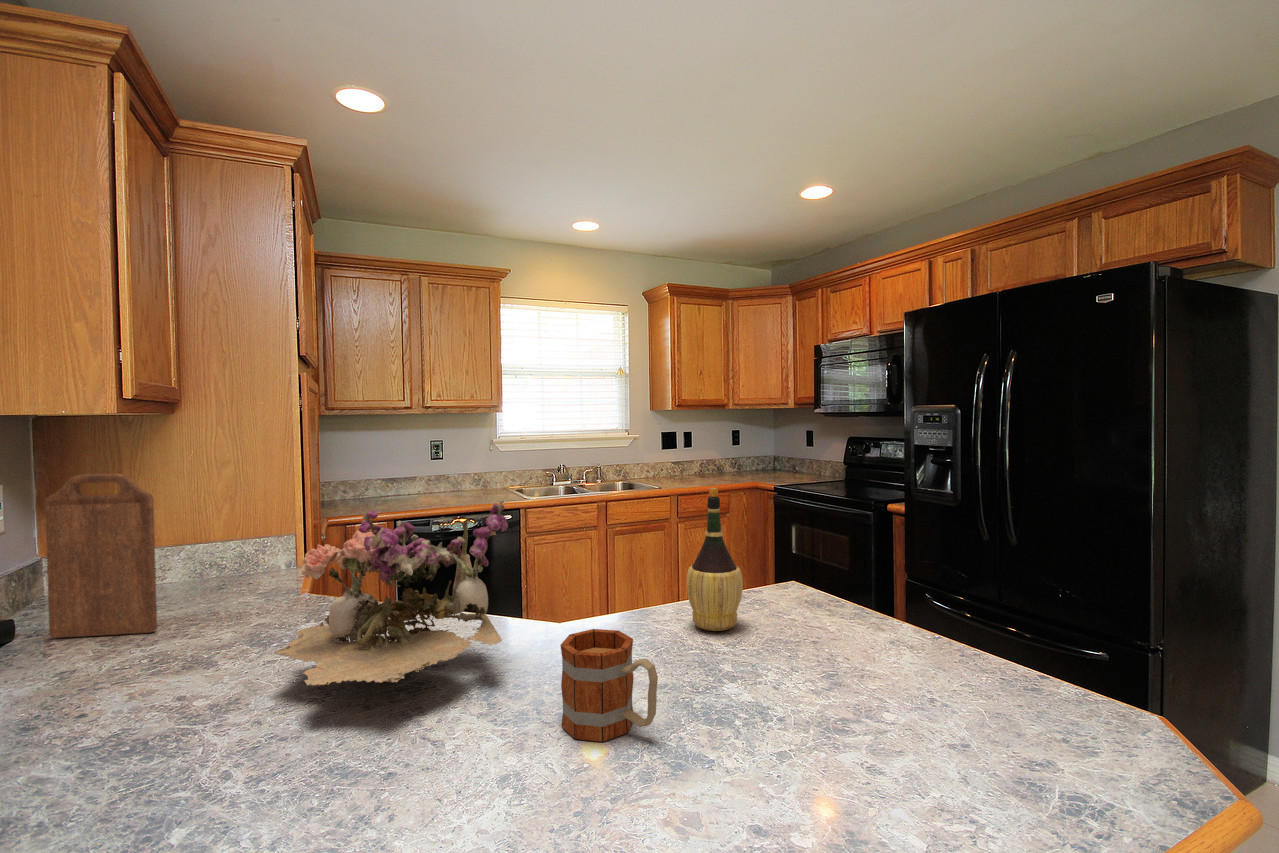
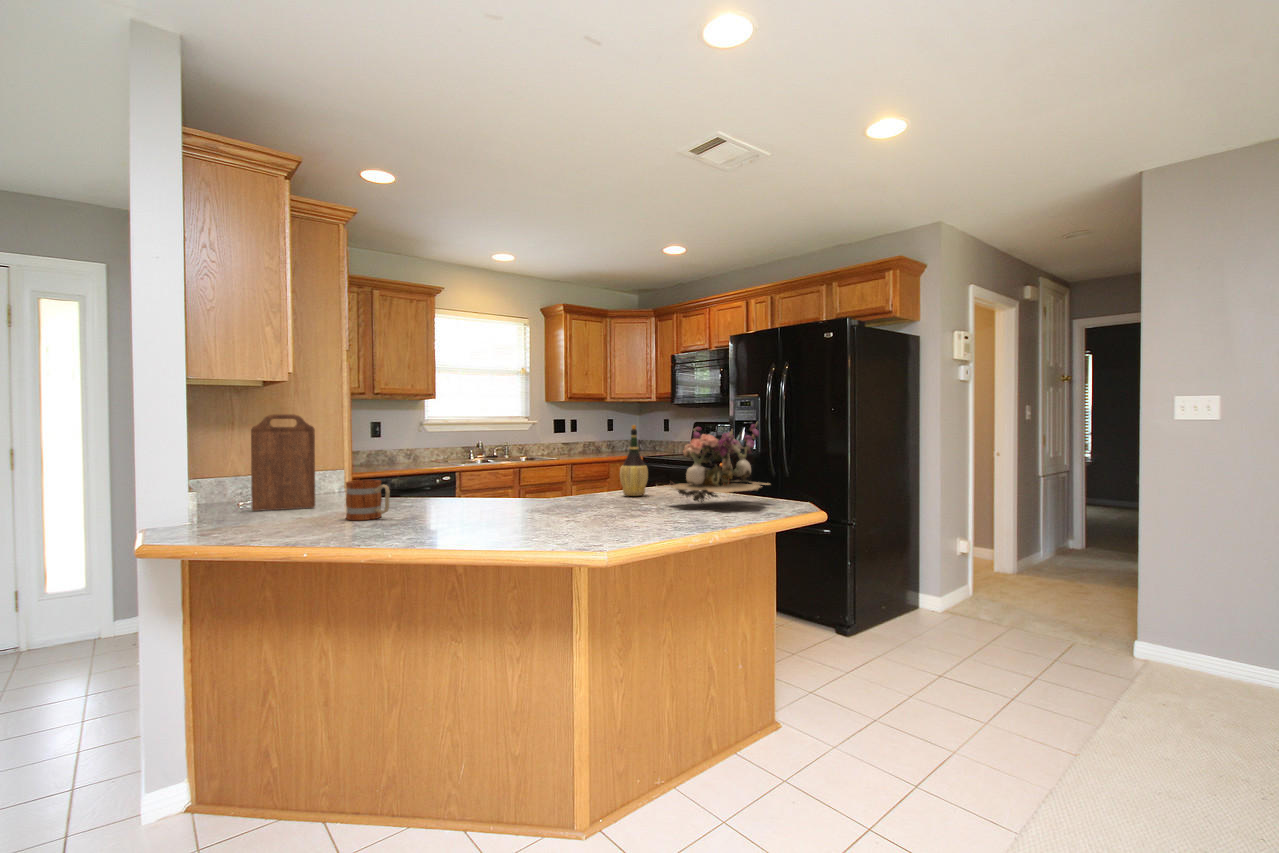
flower arrangement: present [274,499,508,686] -> present [666,422,769,504]
mug: present [561,629,658,742] -> present [346,480,390,520]

